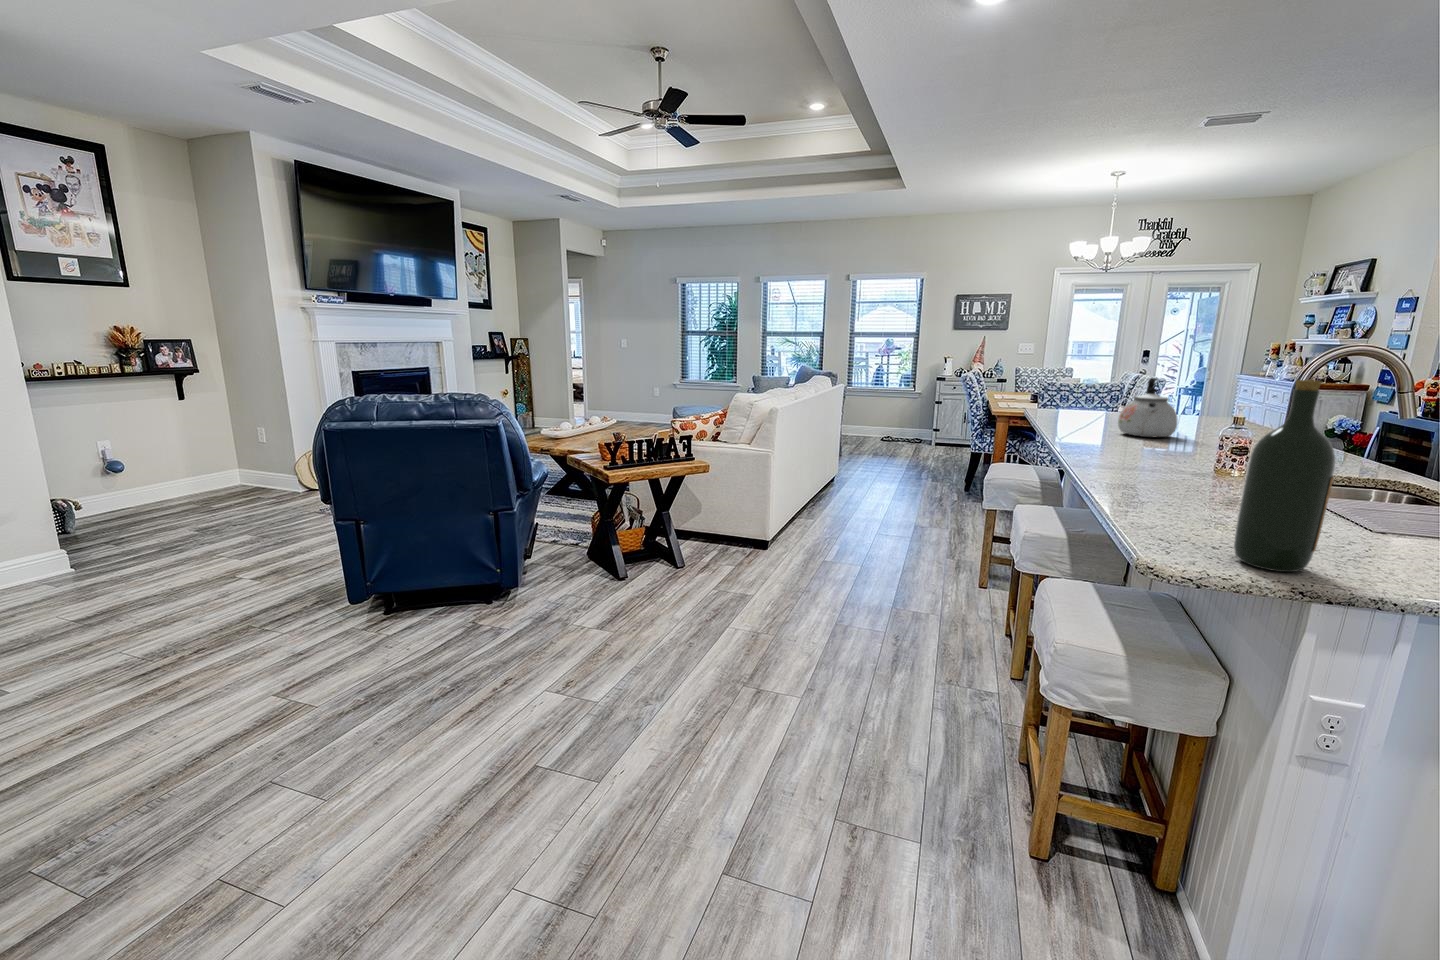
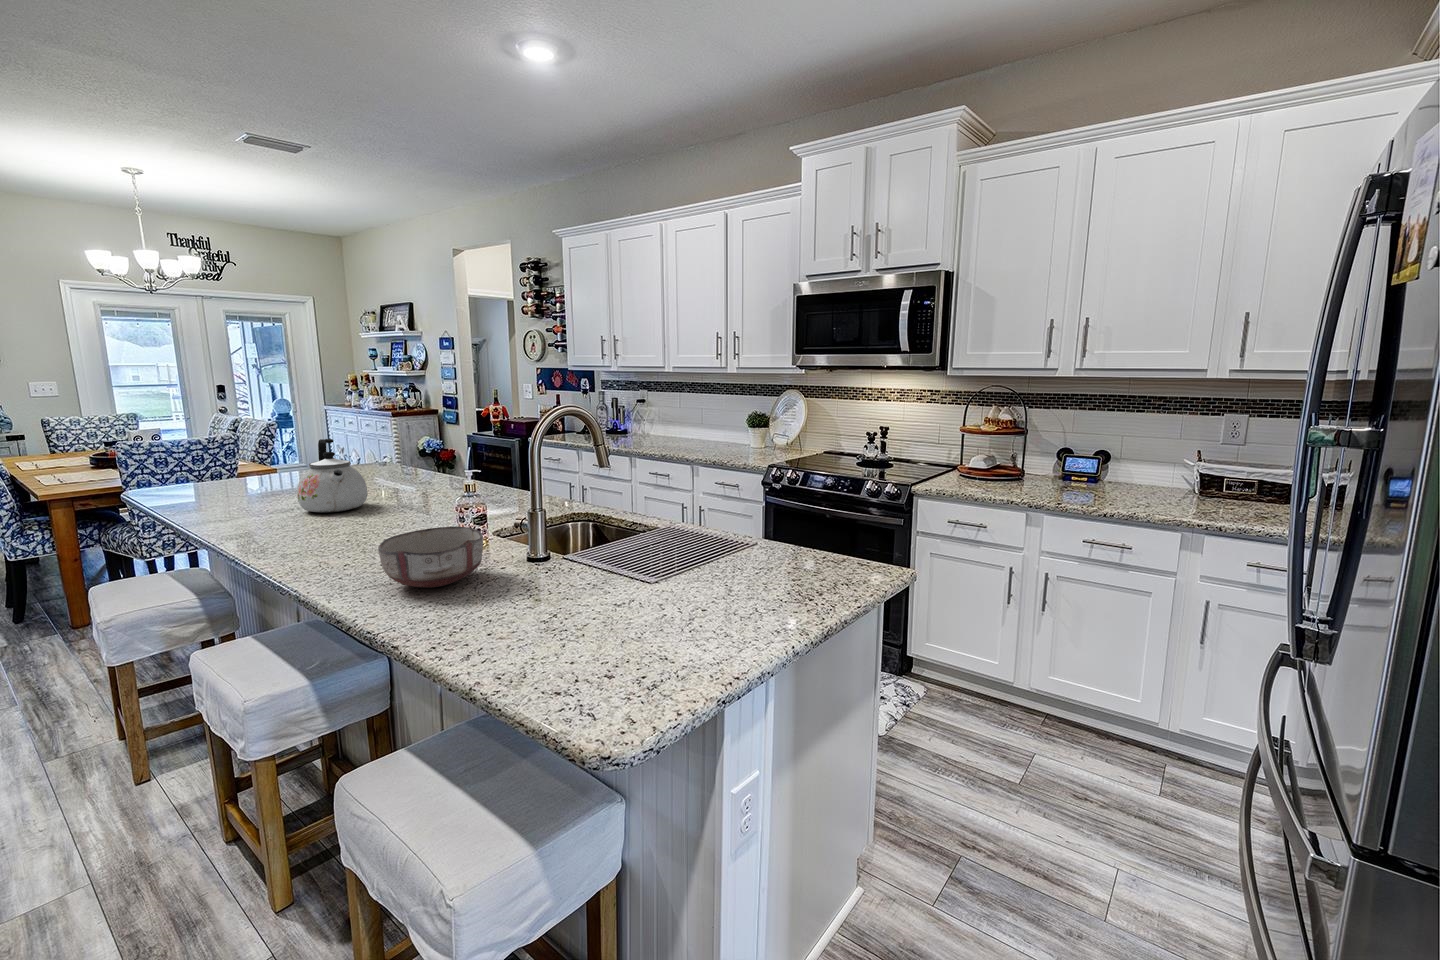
wine bottle: present [1234,380,1335,572] -> none [629,470,703,689]
ceramic bowl: none [1121,441,1215,484] -> present [378,527,483,587]

